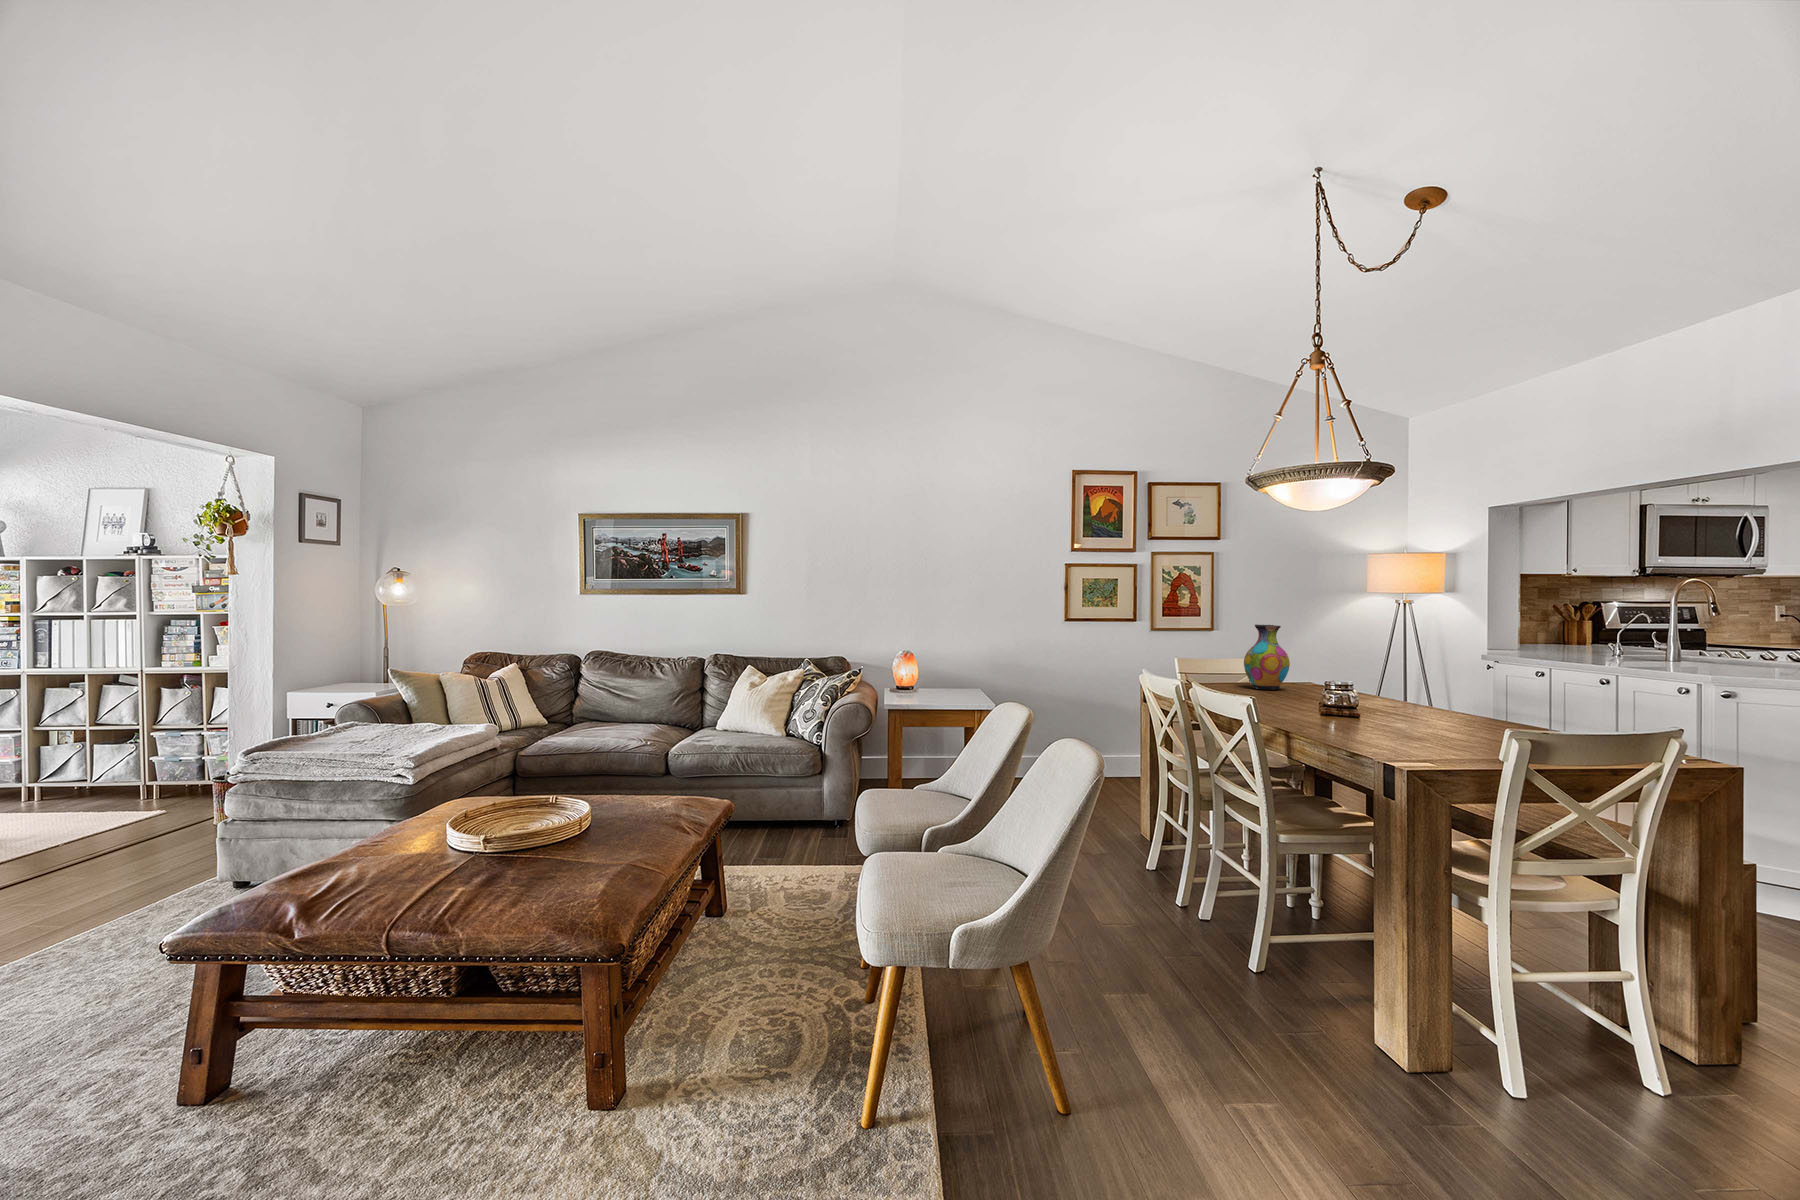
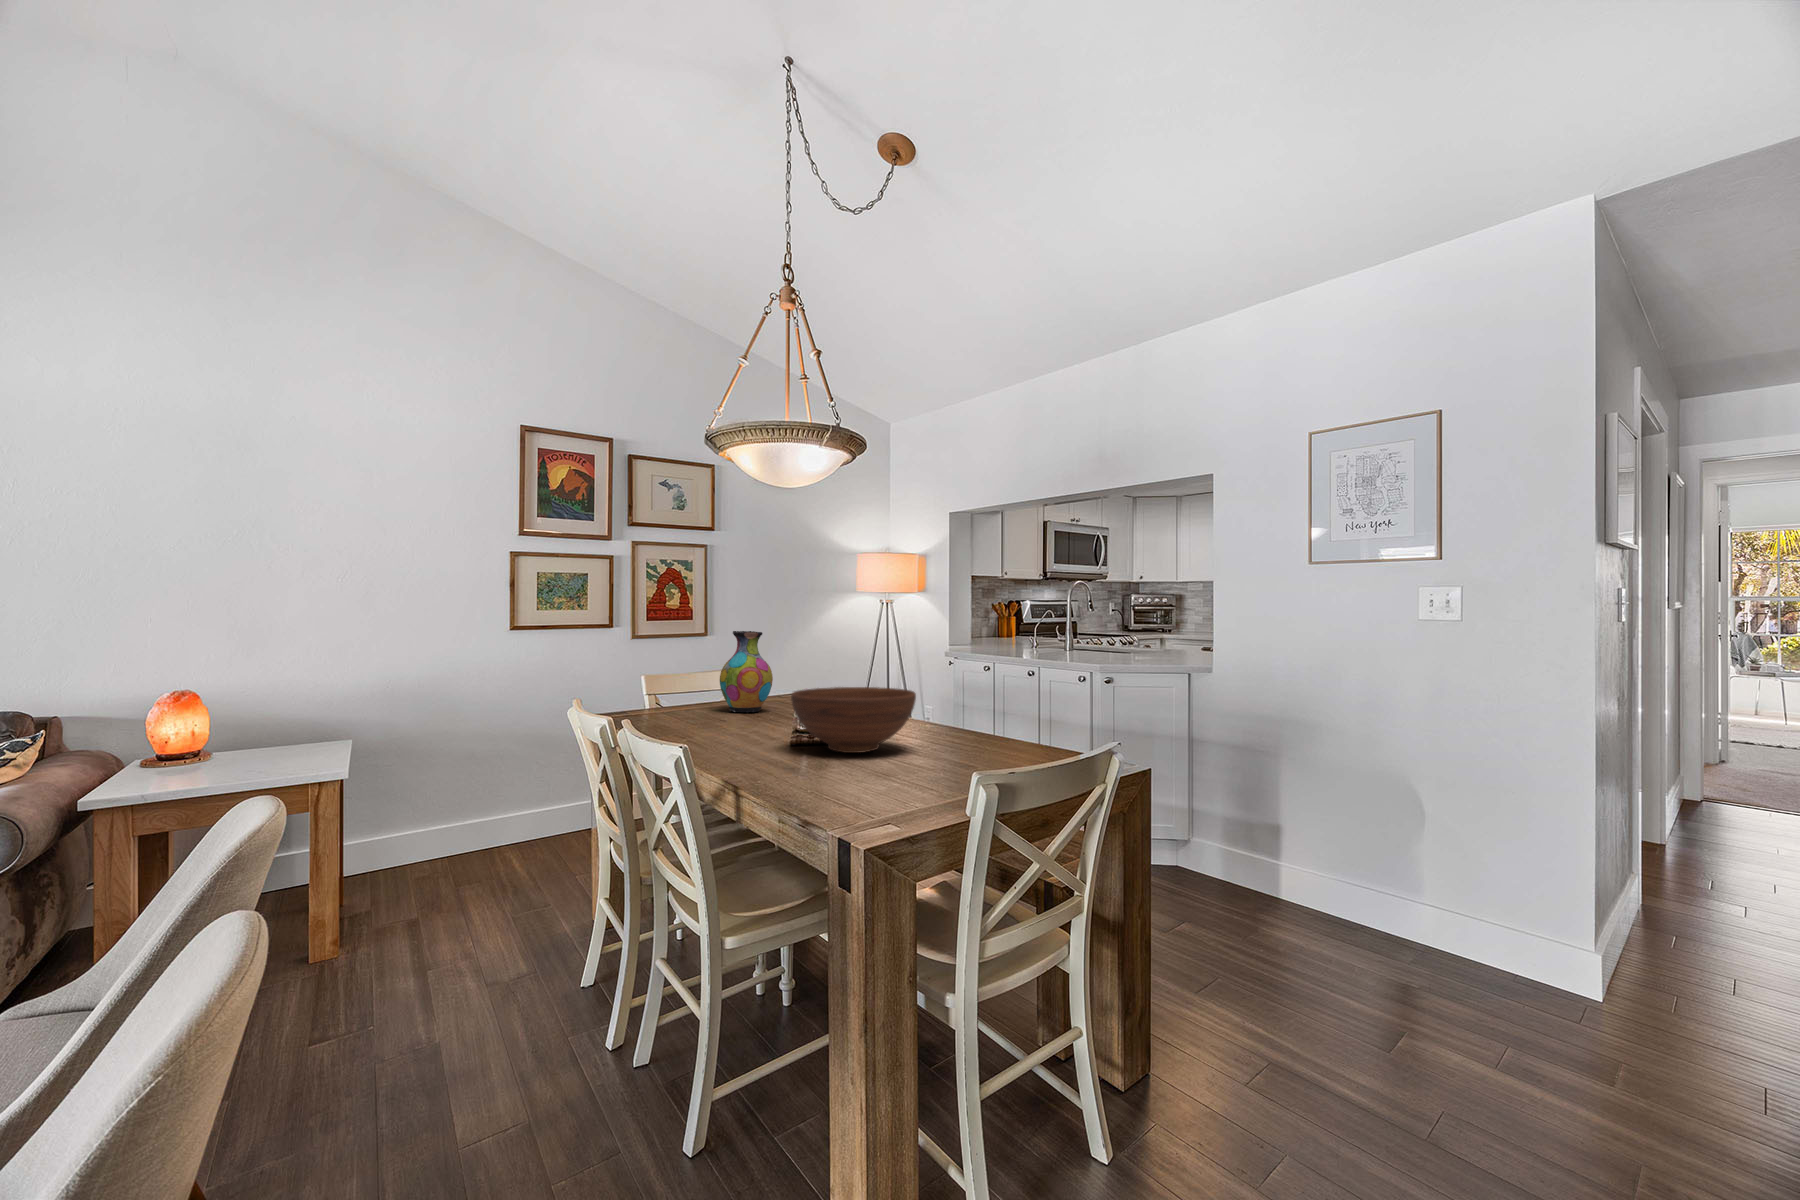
fruit bowl: none [1326,672,1443,725] -> present [791,687,916,753]

